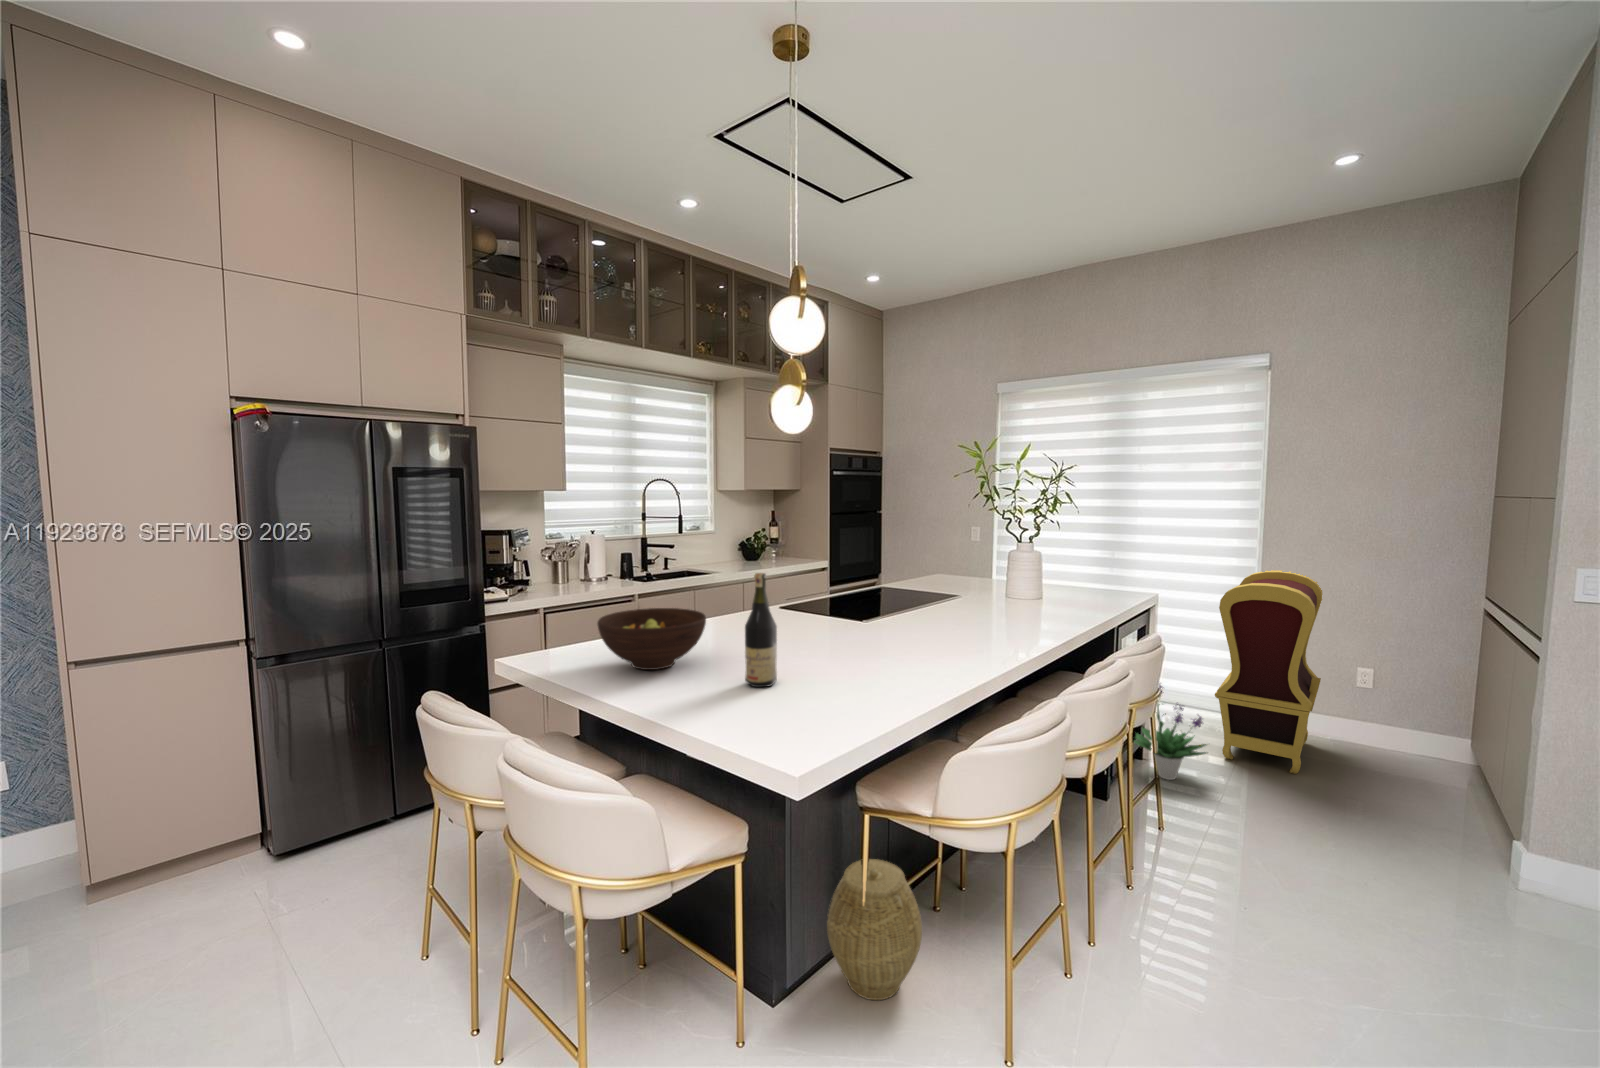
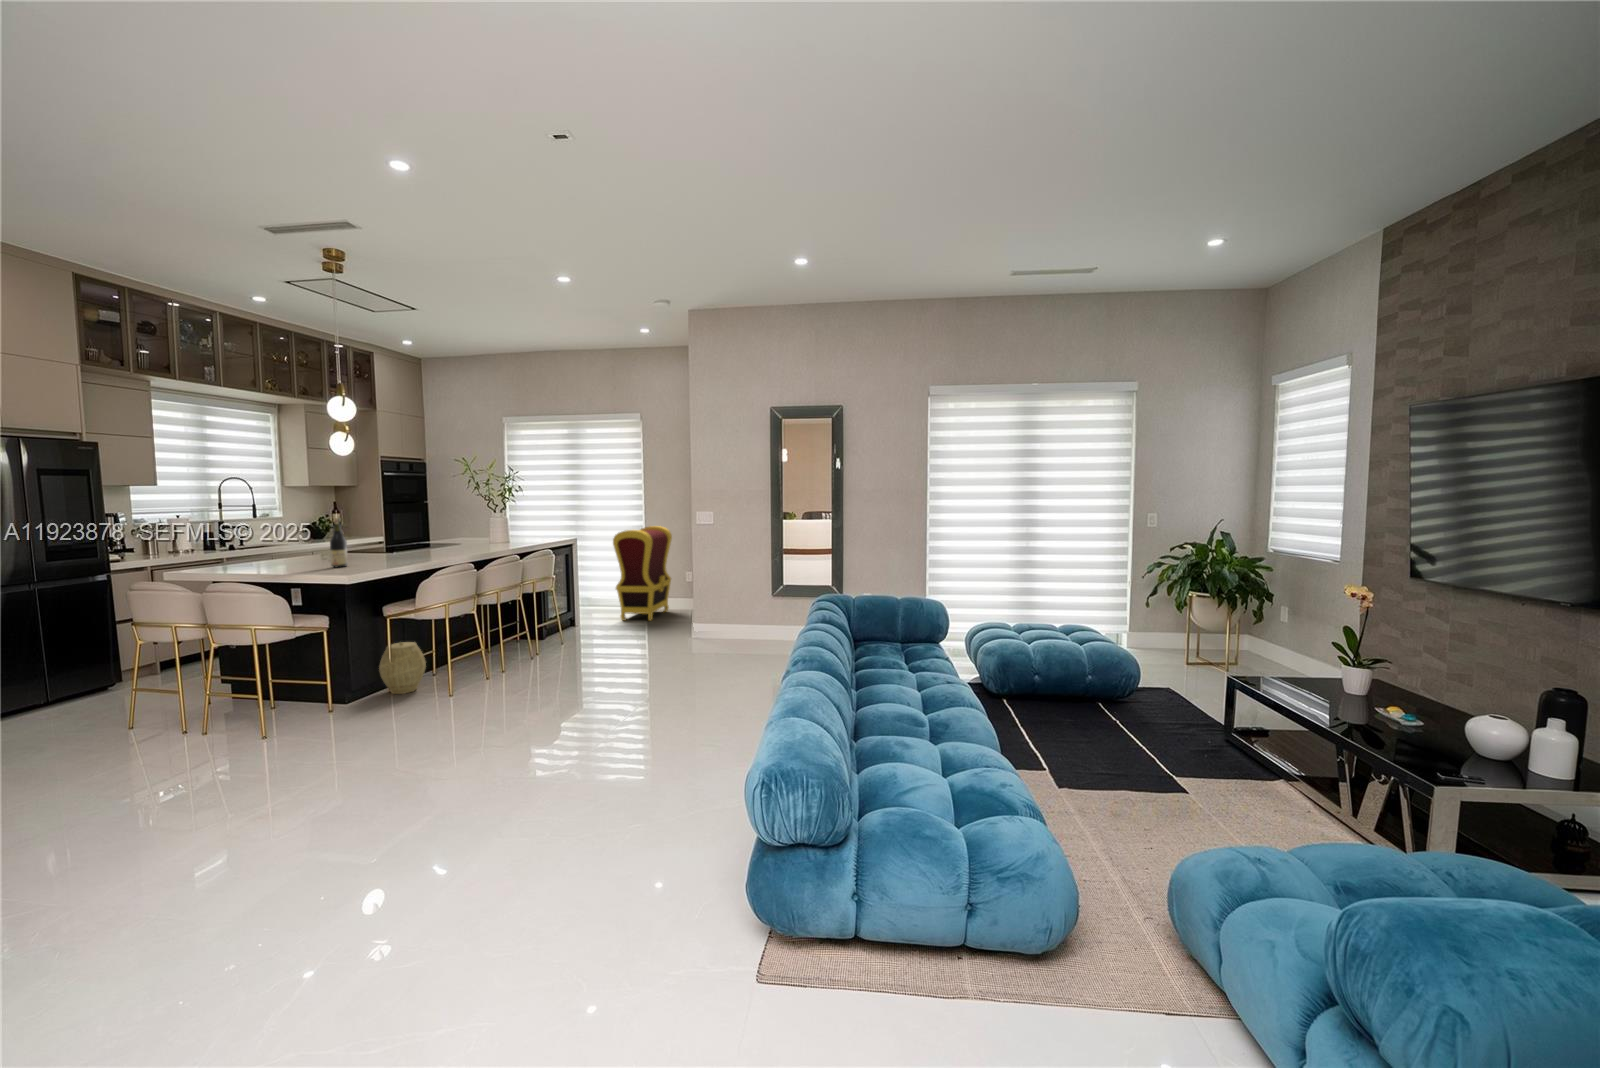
fruit bowl: present [598,608,706,670] -> none [239,543,305,569]
potted plant: present [1134,684,1206,780] -> none [567,581,606,630]

